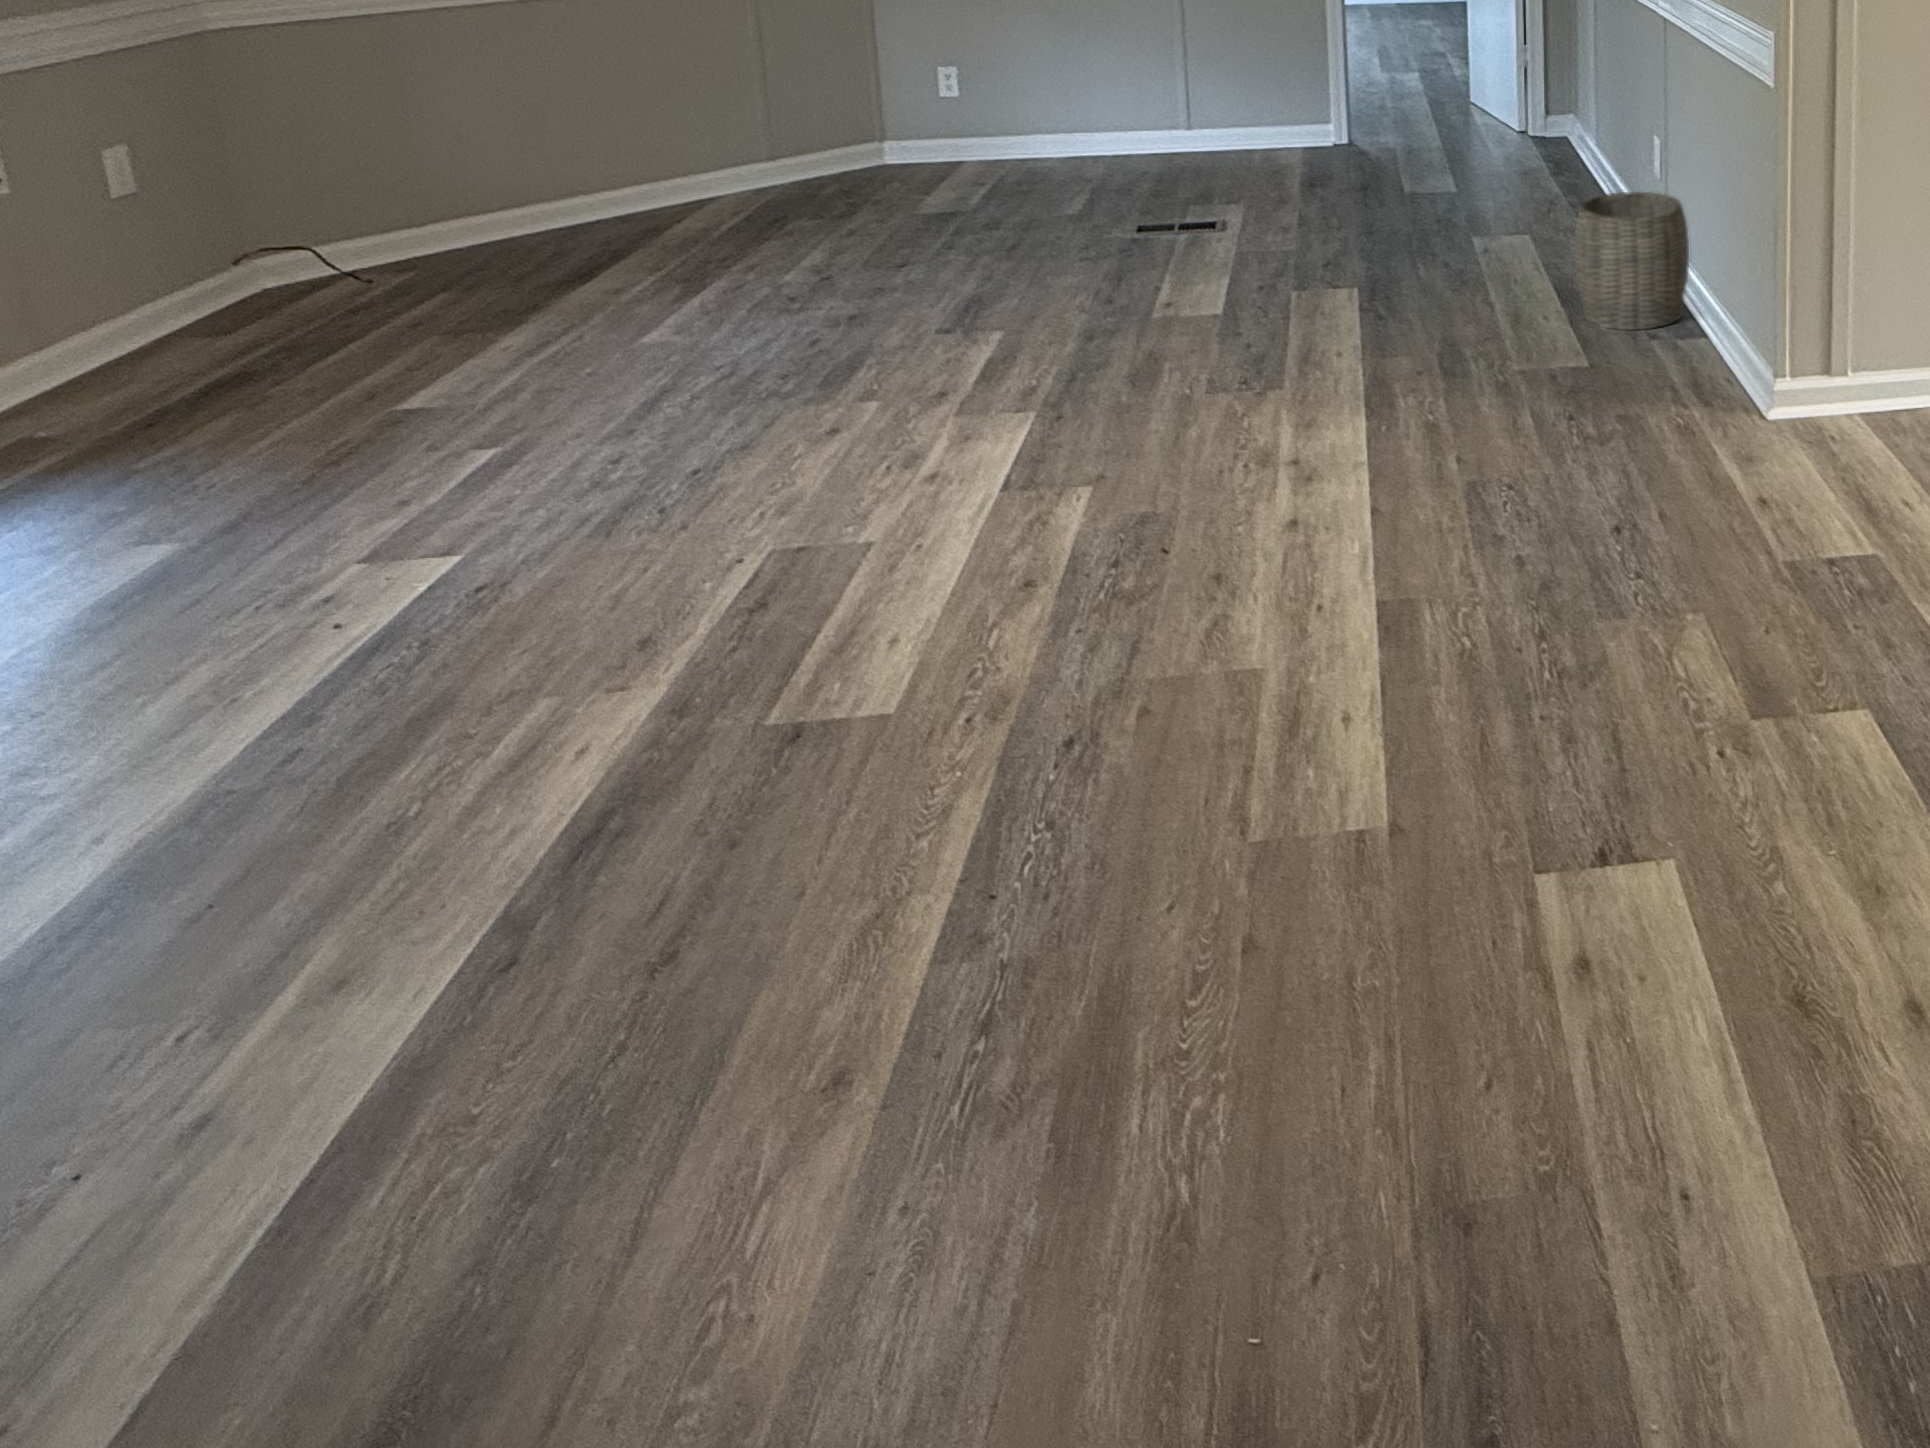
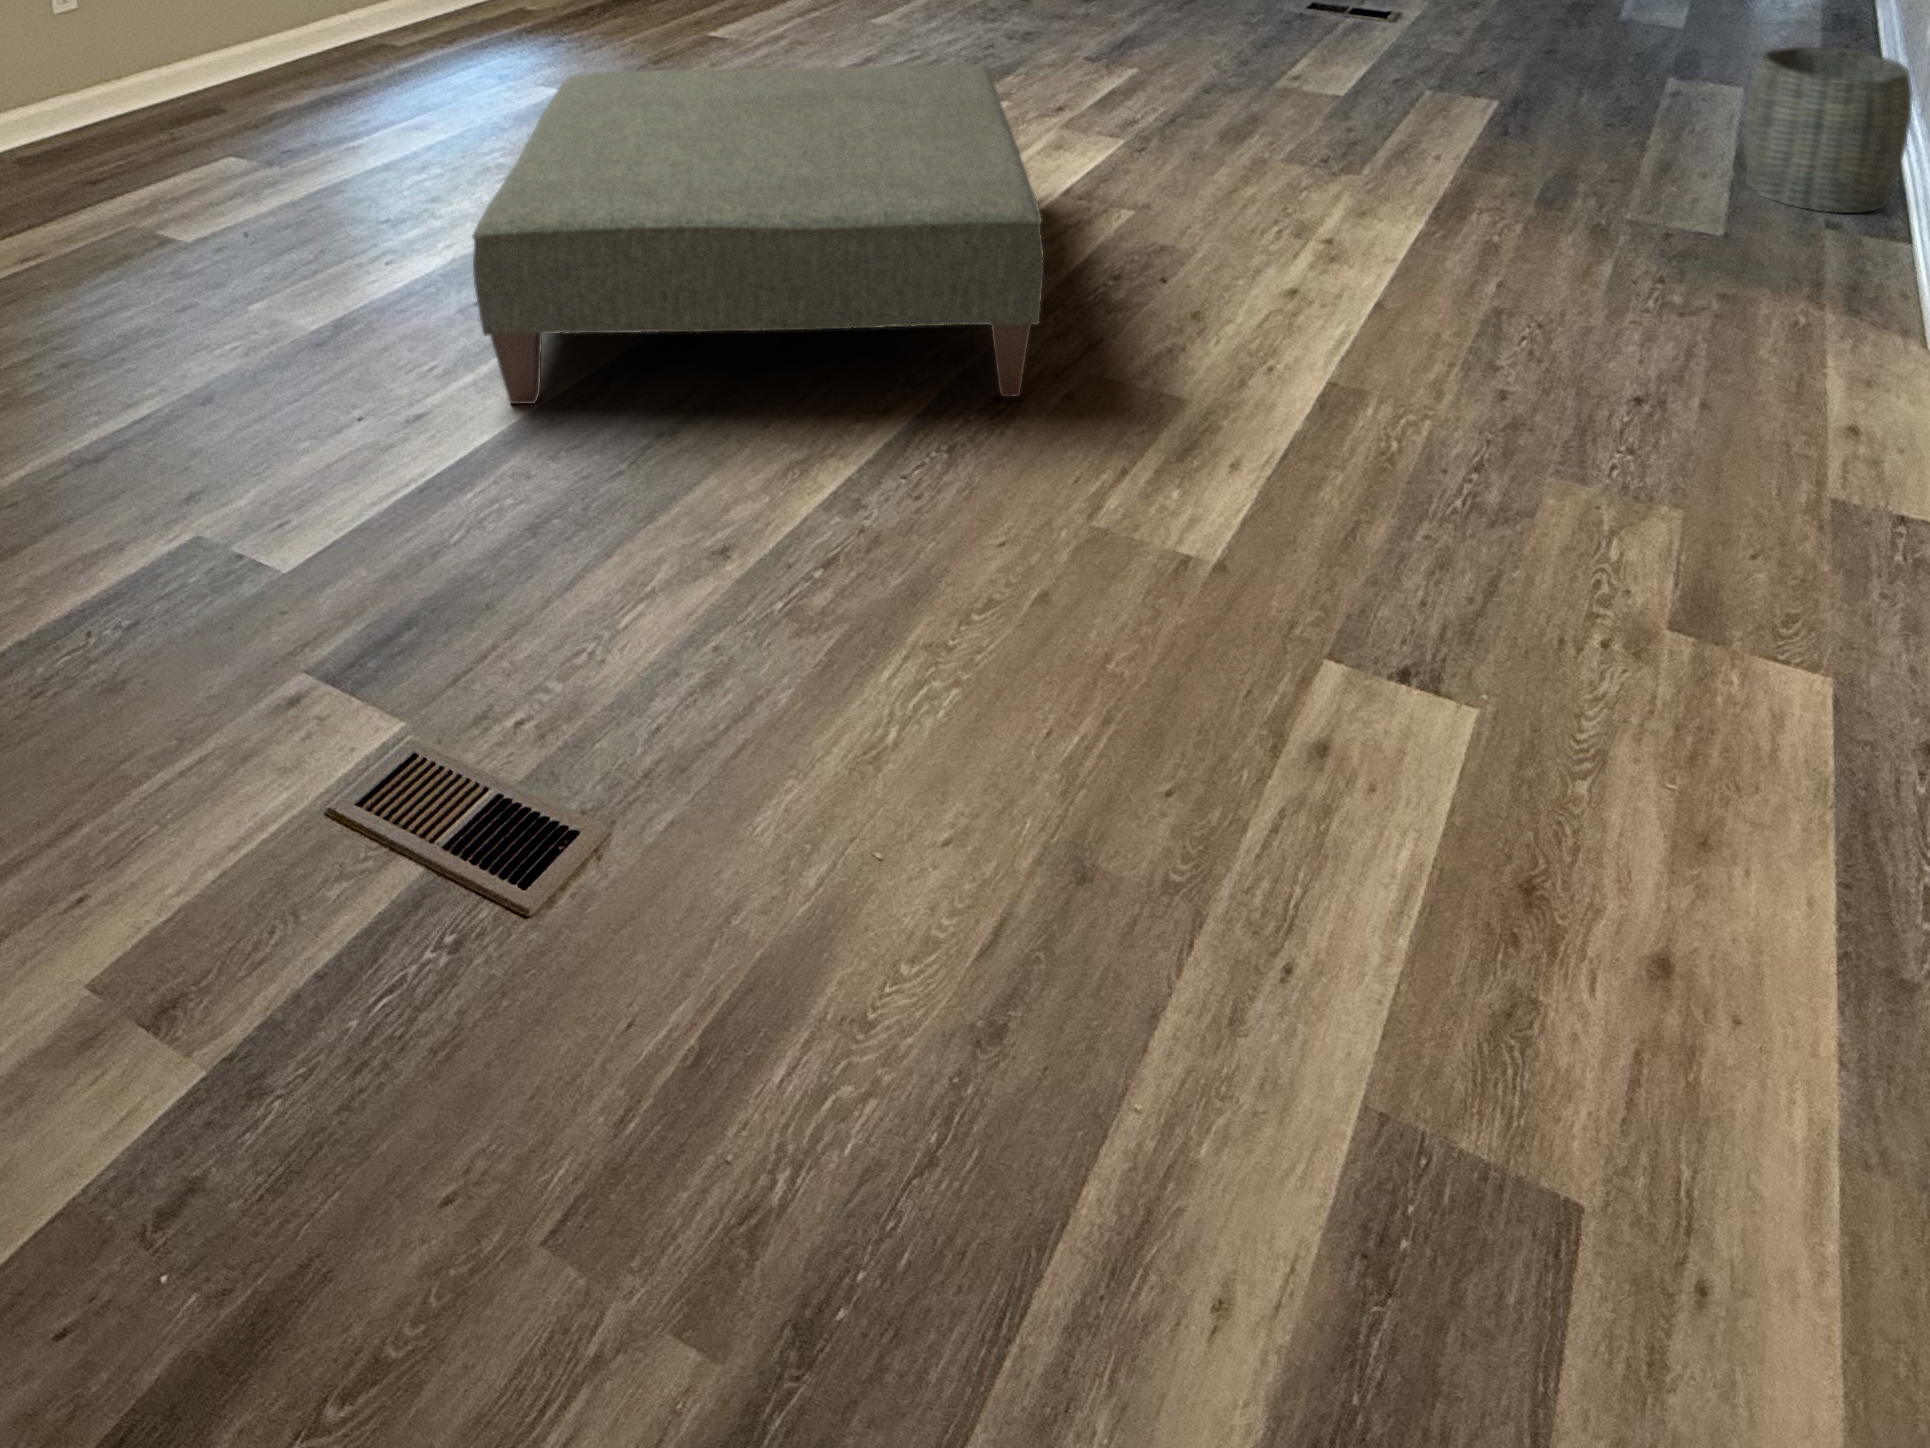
ottoman: none [240,373,1113,1047] -> present [472,64,1044,404]

